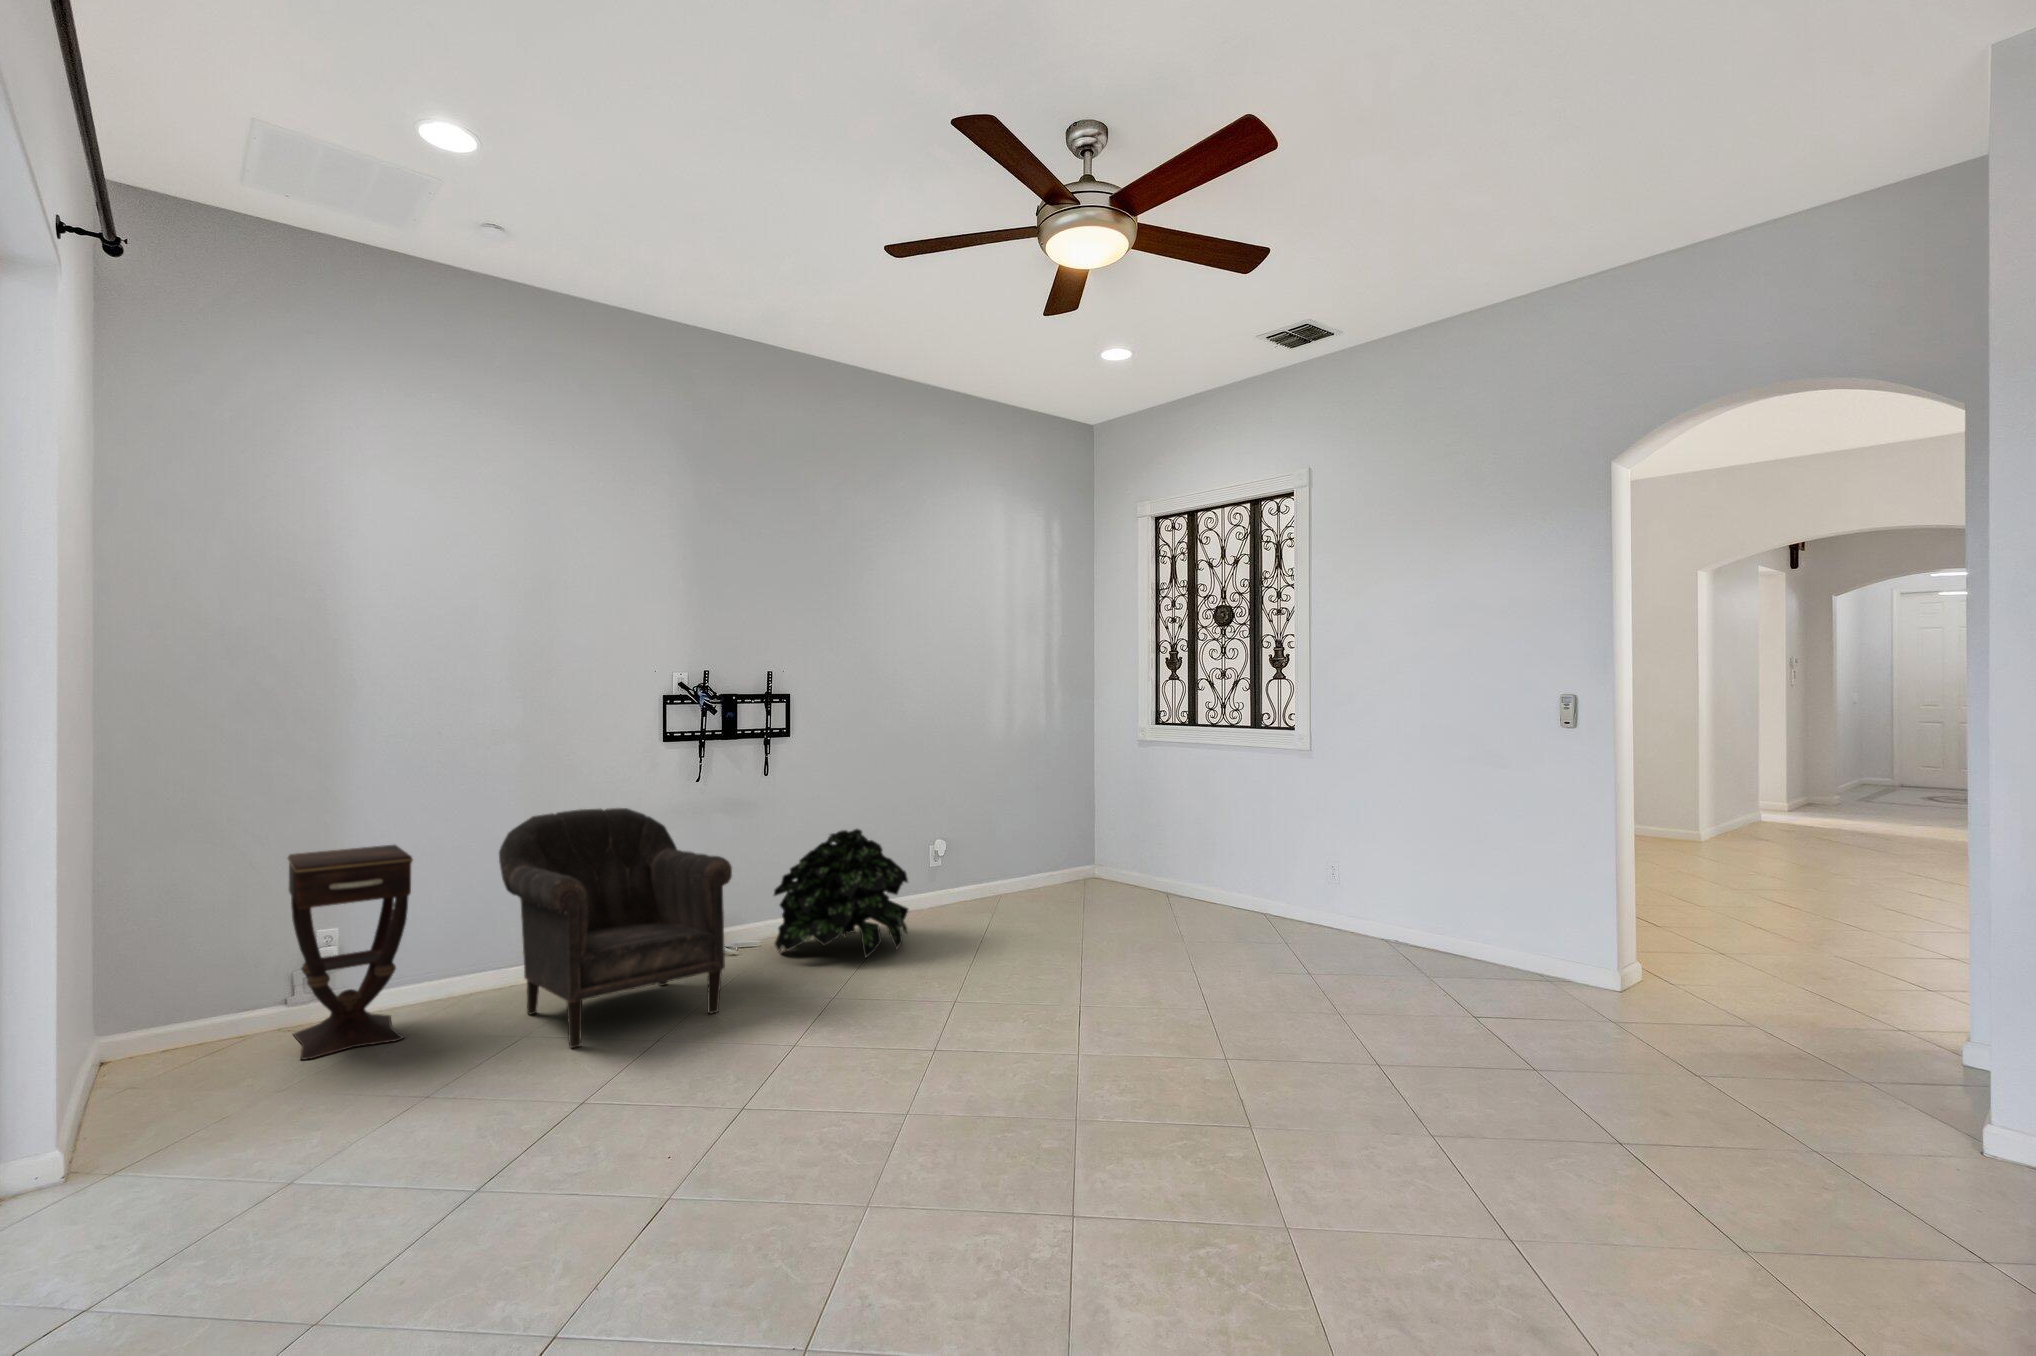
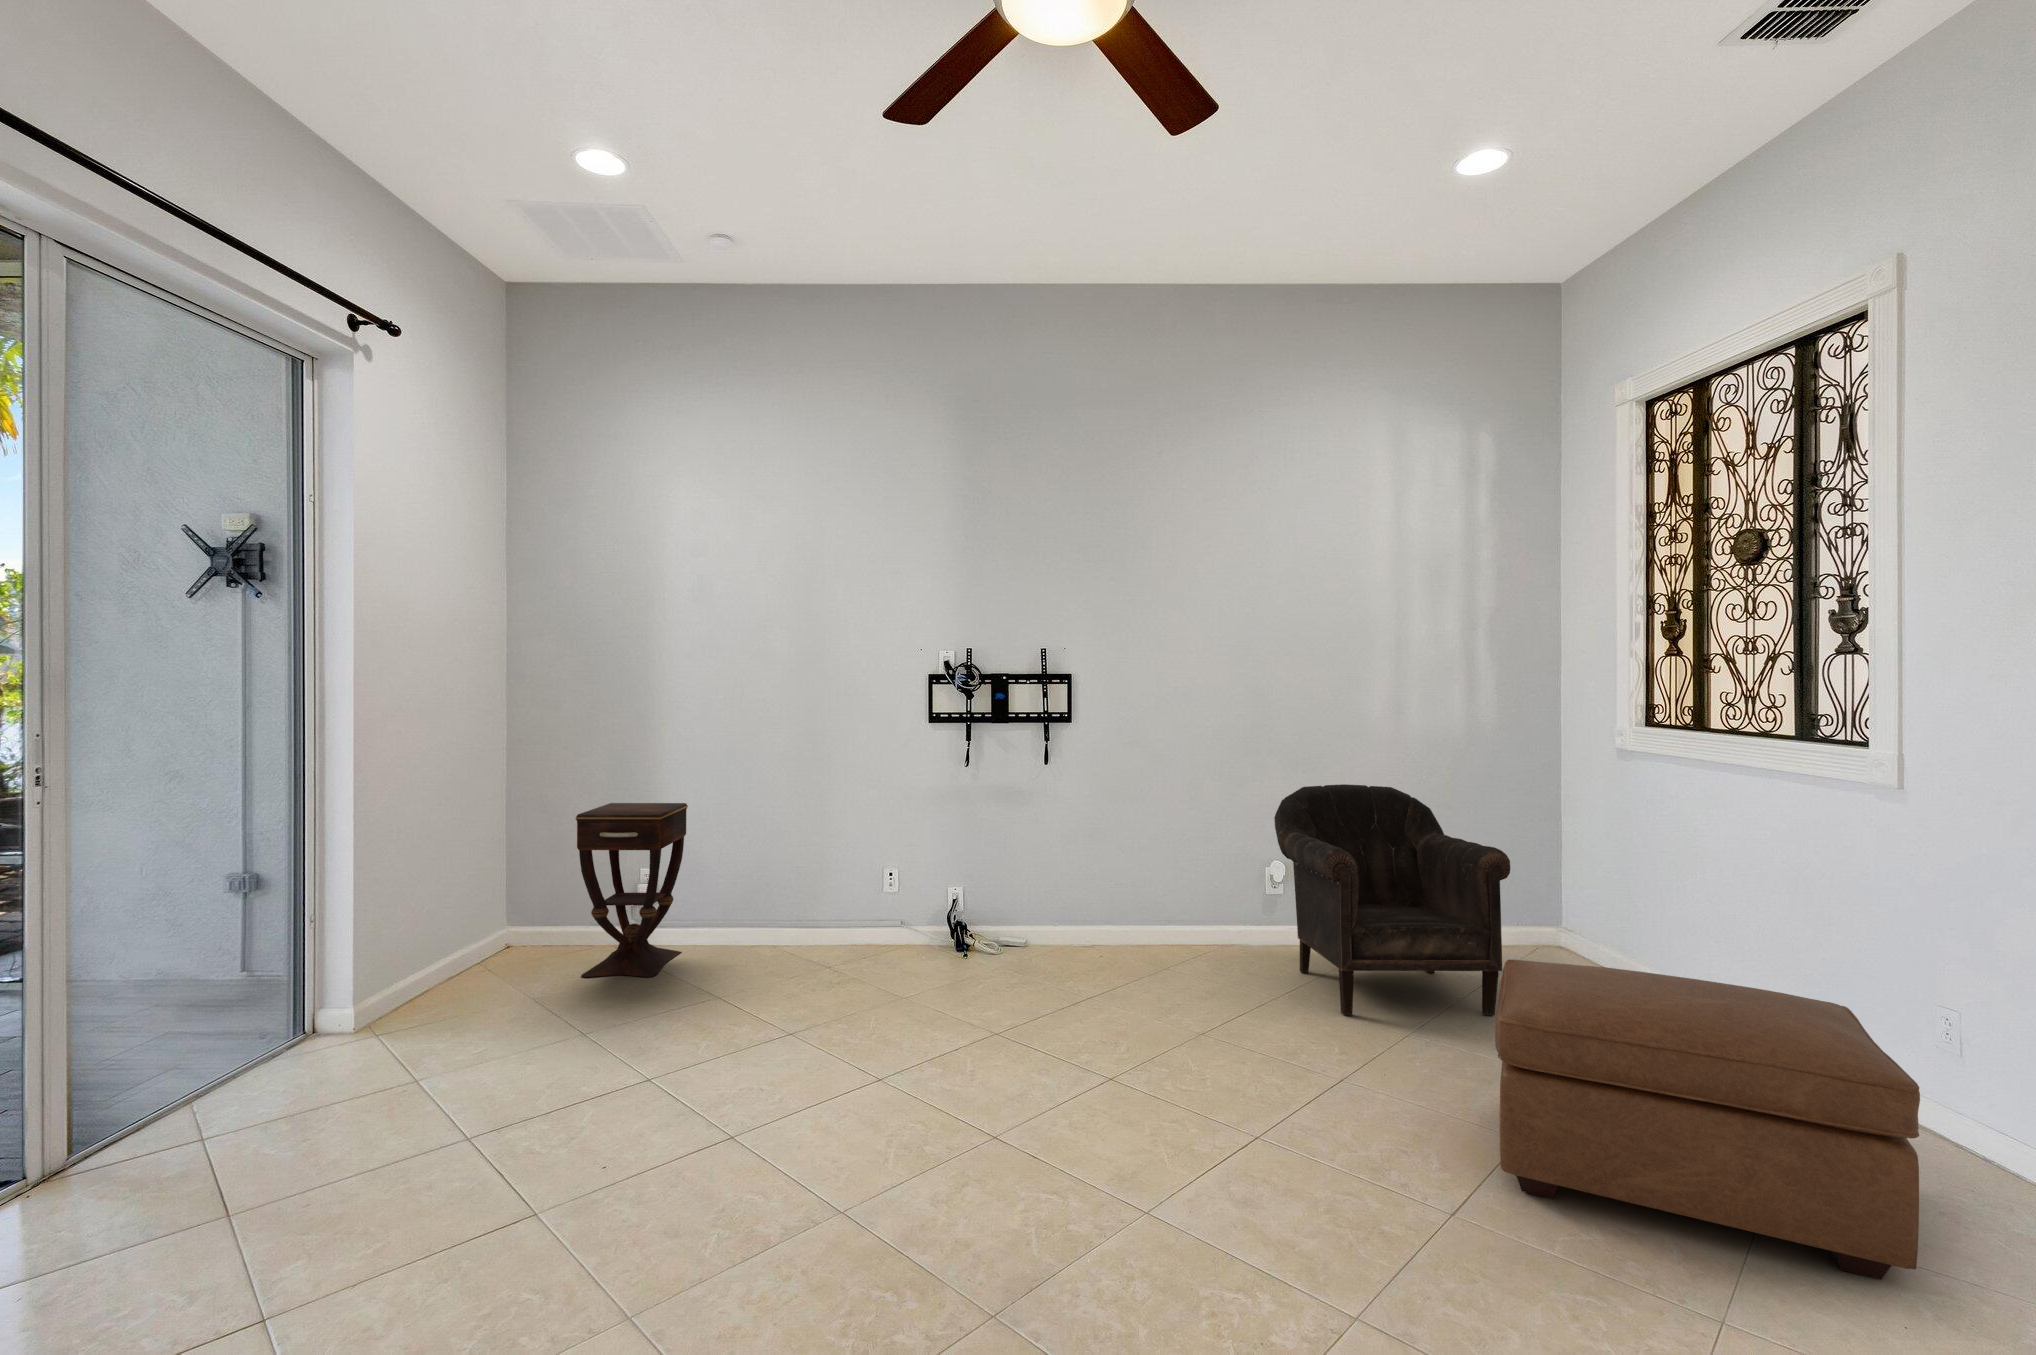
armchair: present [499,808,732,1048] -> present [1274,784,1510,1015]
potted plant: present [774,829,908,957] -> none [1011,835,1185,994]
ottoman: none [1167,861,1377,992] -> present [1495,960,1920,1280]

